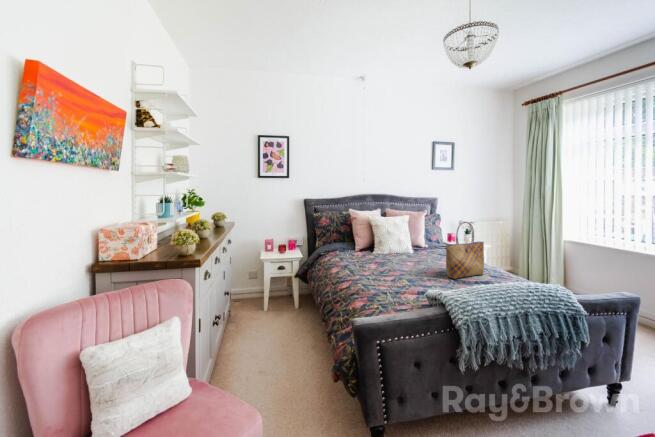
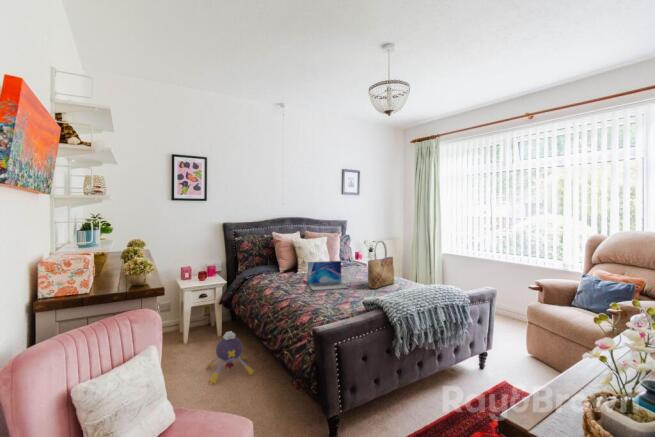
laptop: none [377,243,421,275] -> present [308,261,348,290]
plush toy: none [271,306,317,355] -> present [206,331,254,384]

